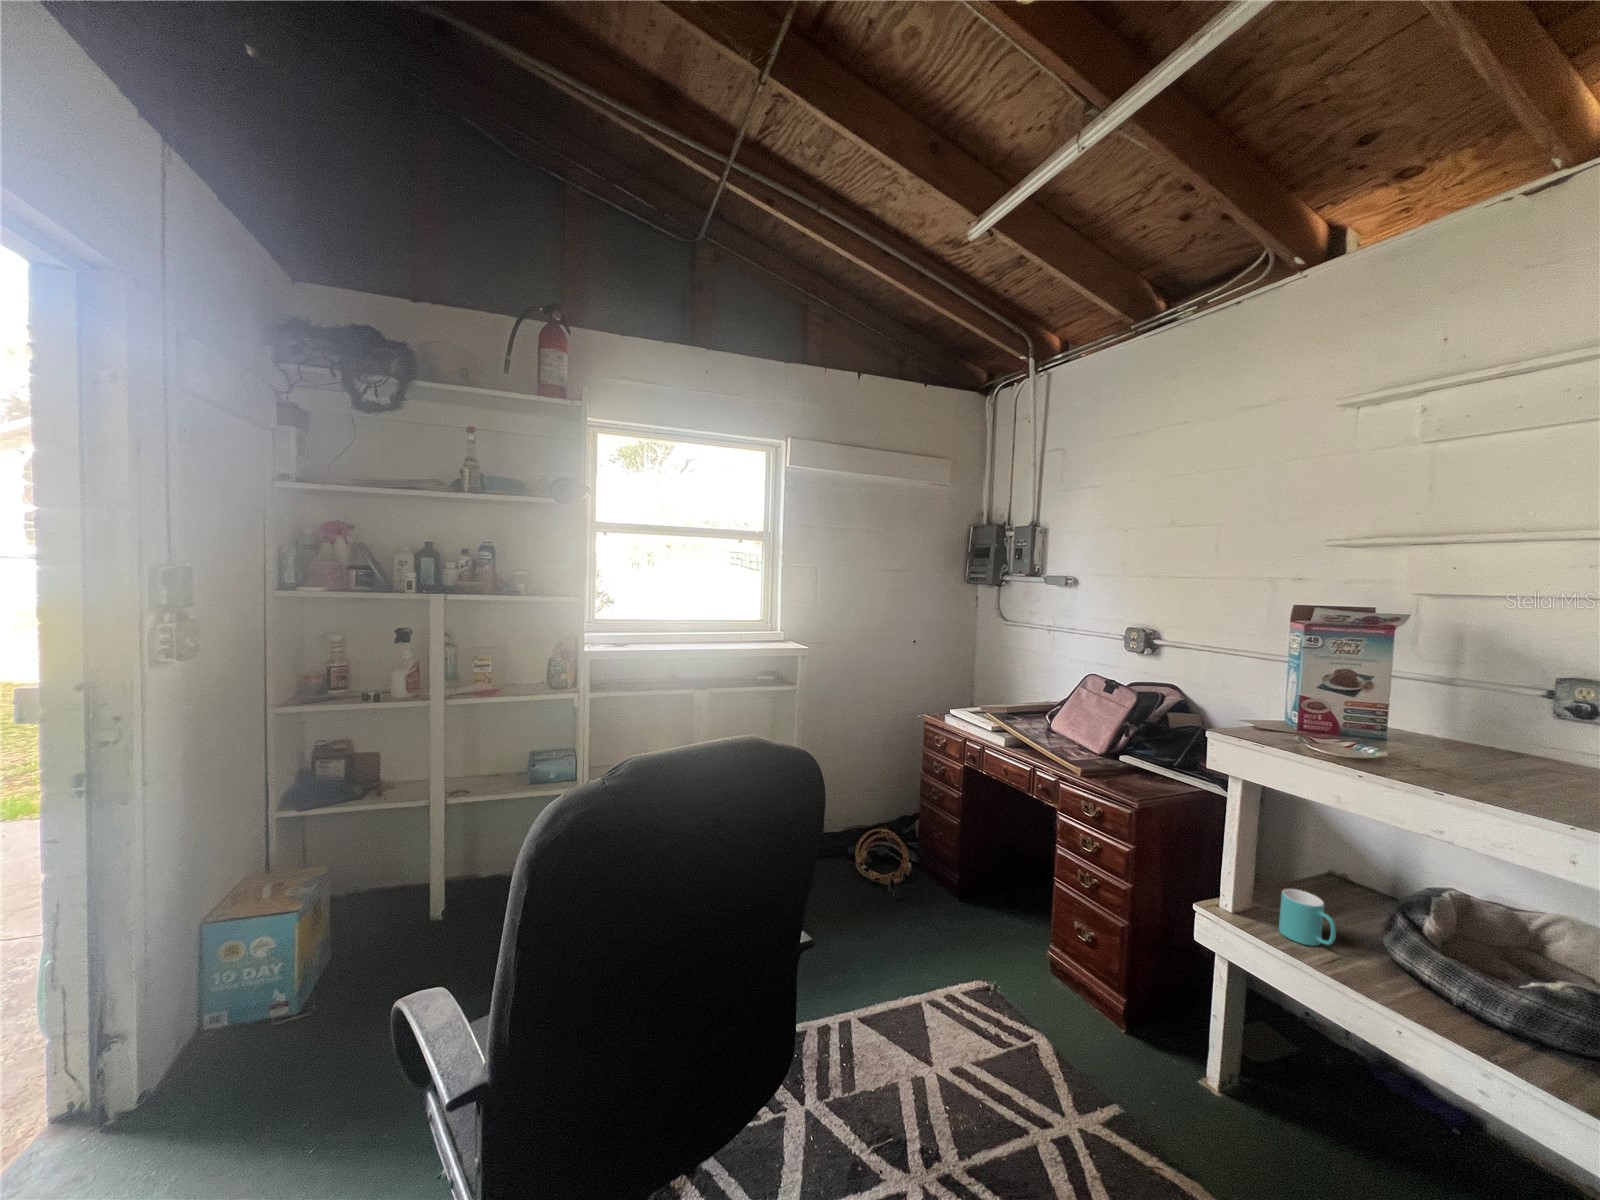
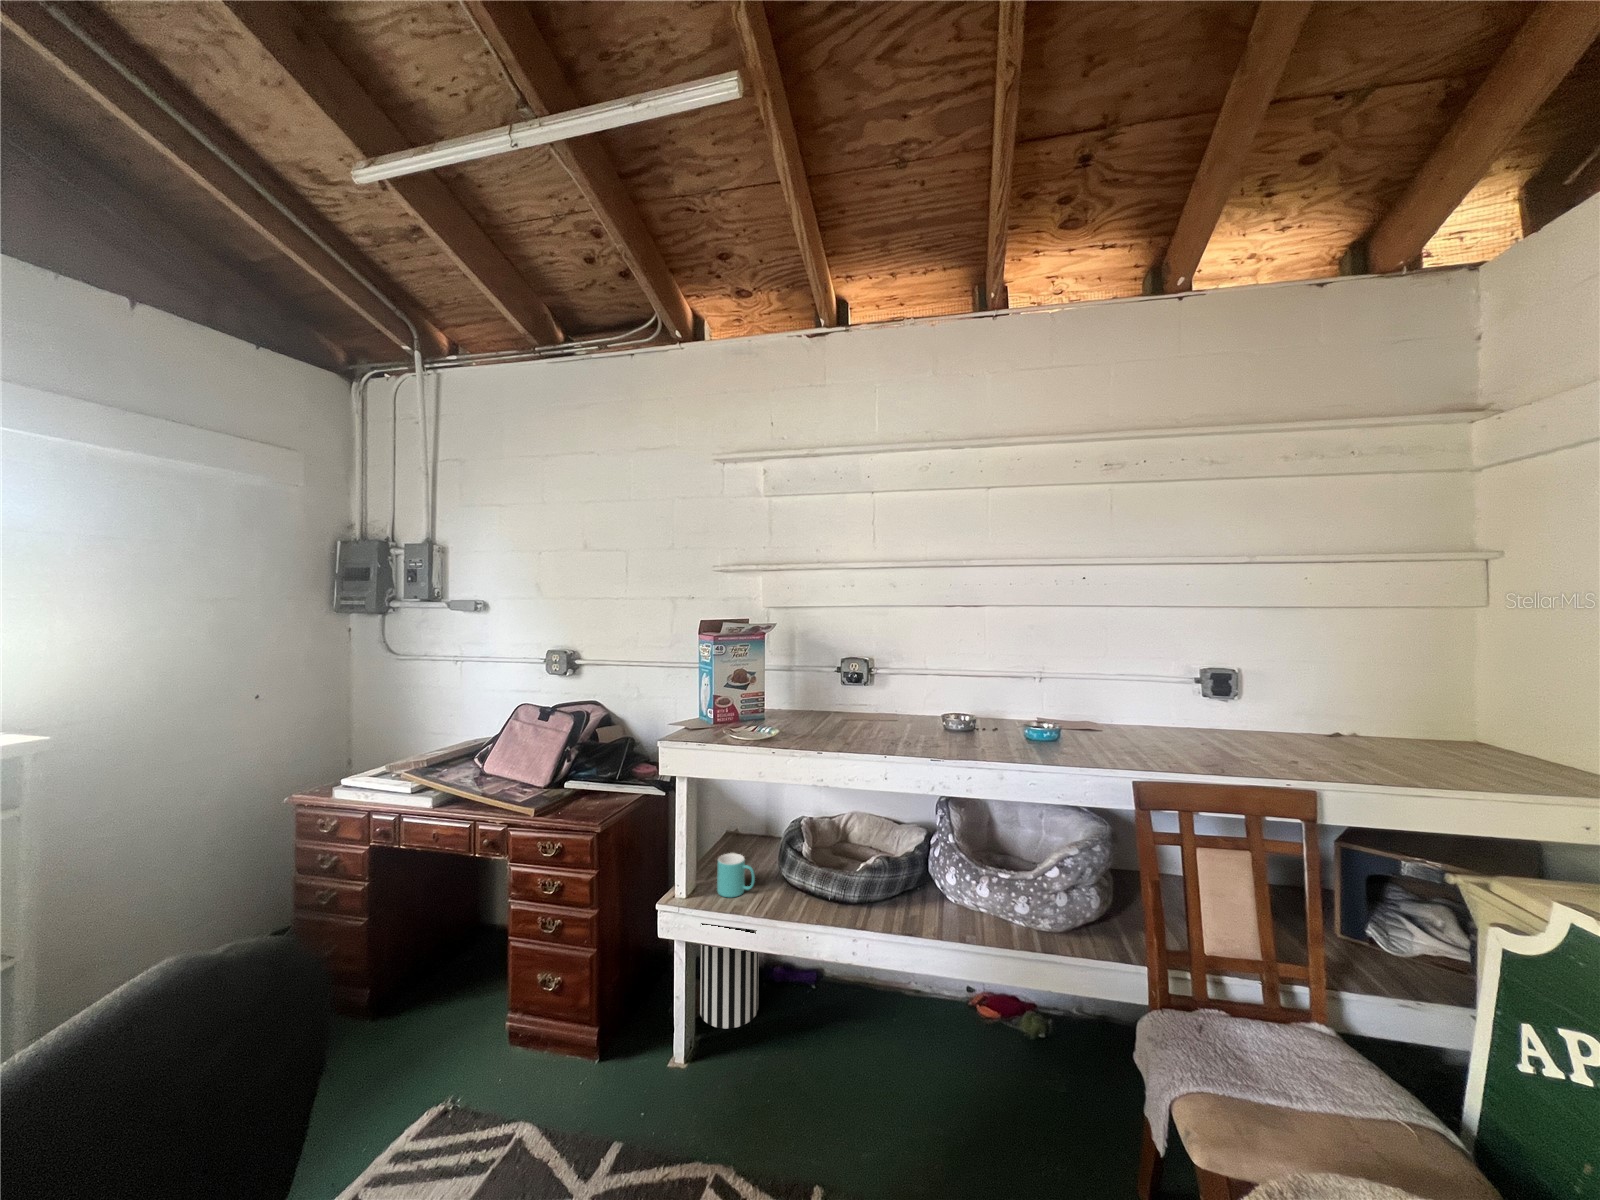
wastebasket: none [1260,958,1361,1115] -> present [700,923,759,1029]

